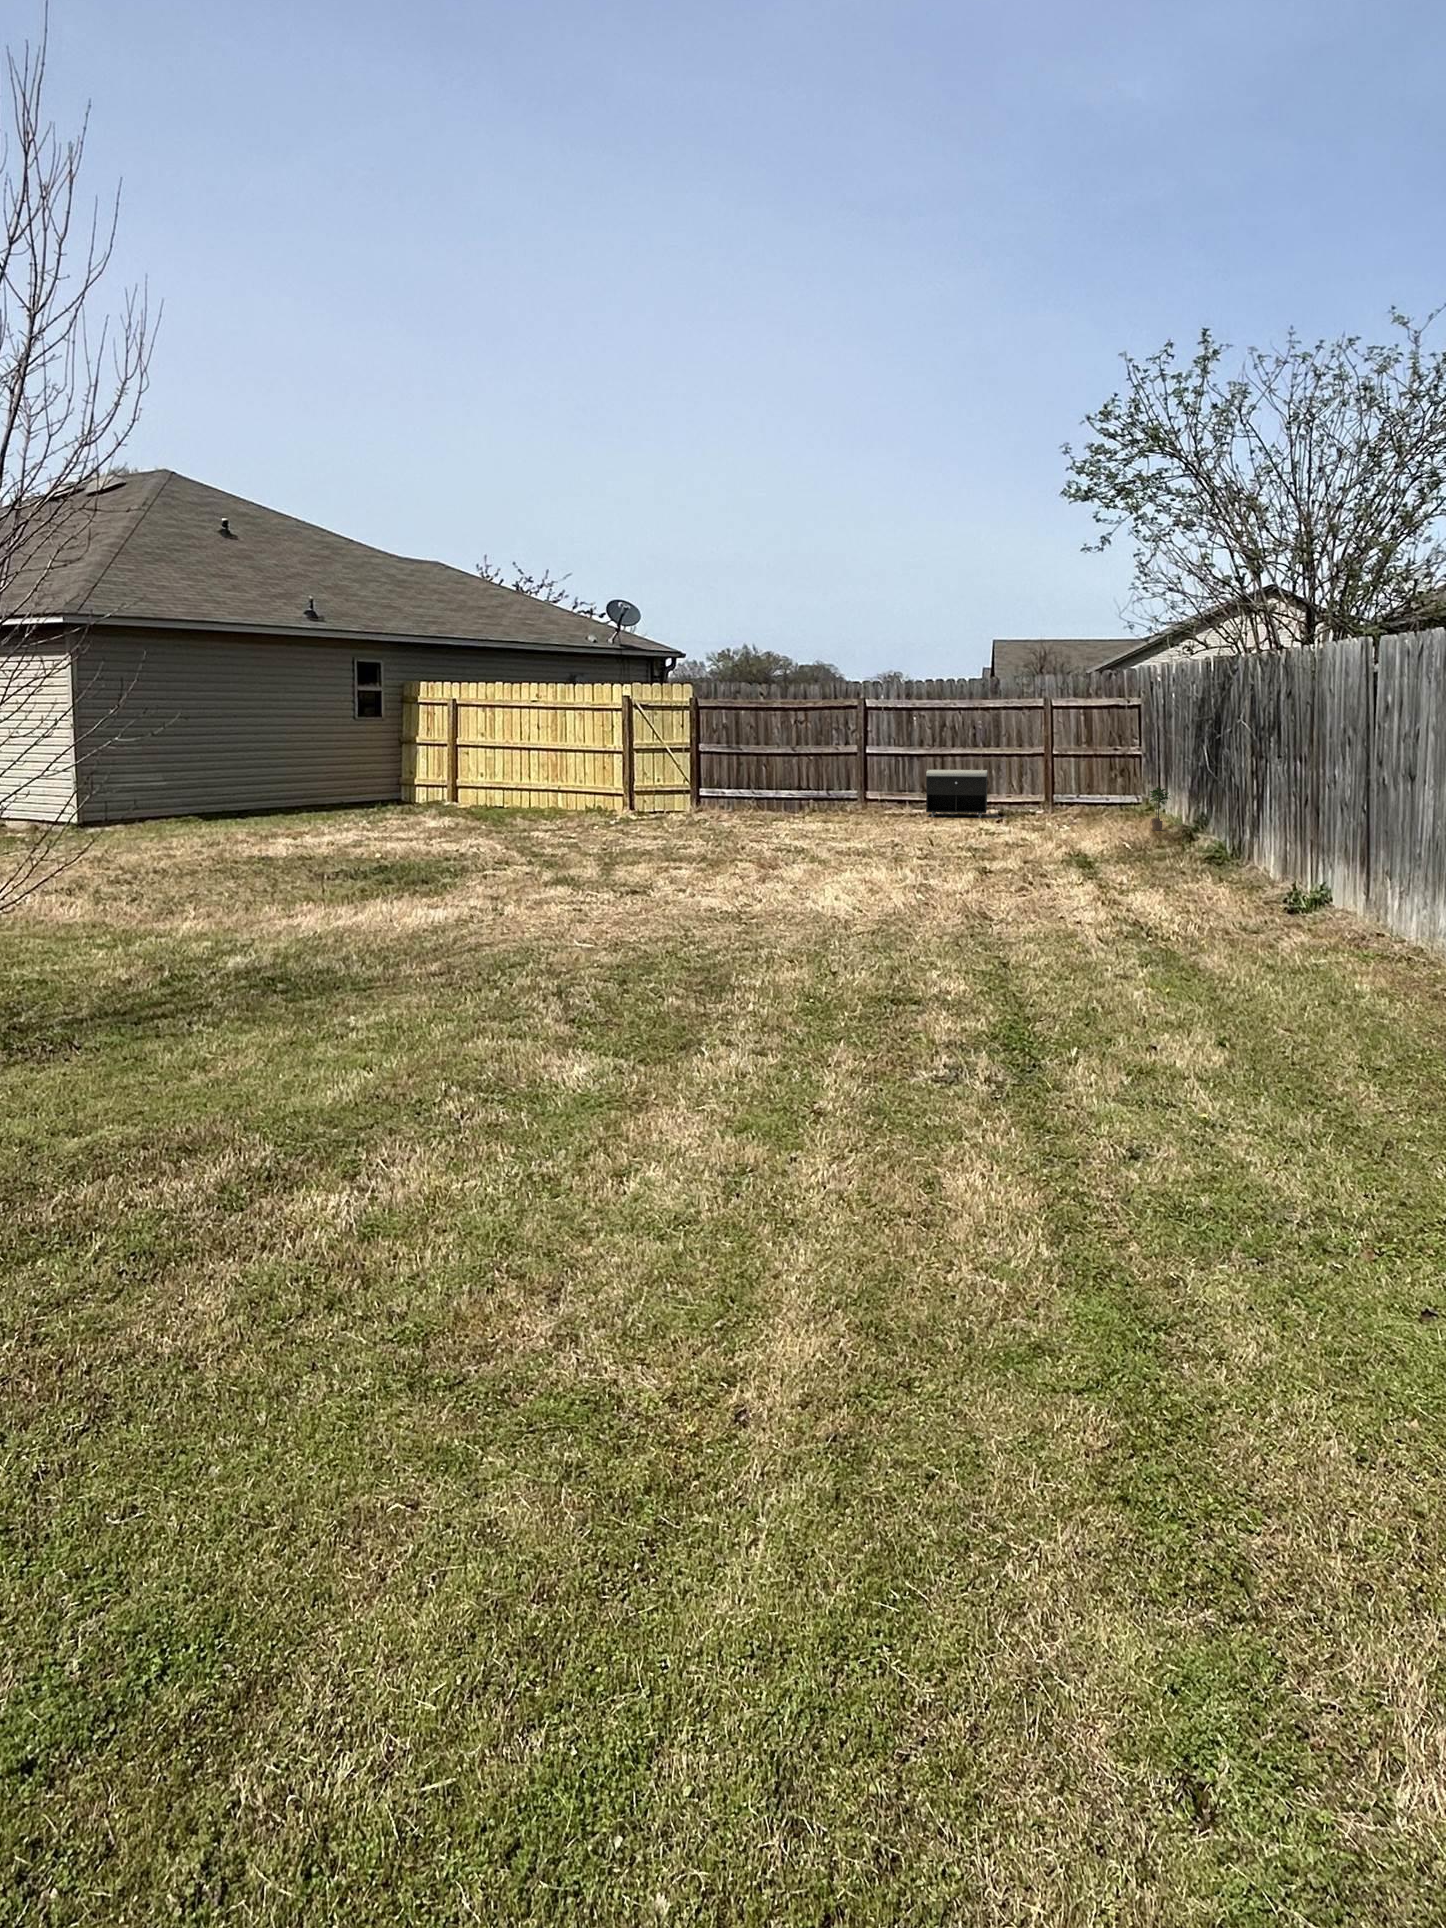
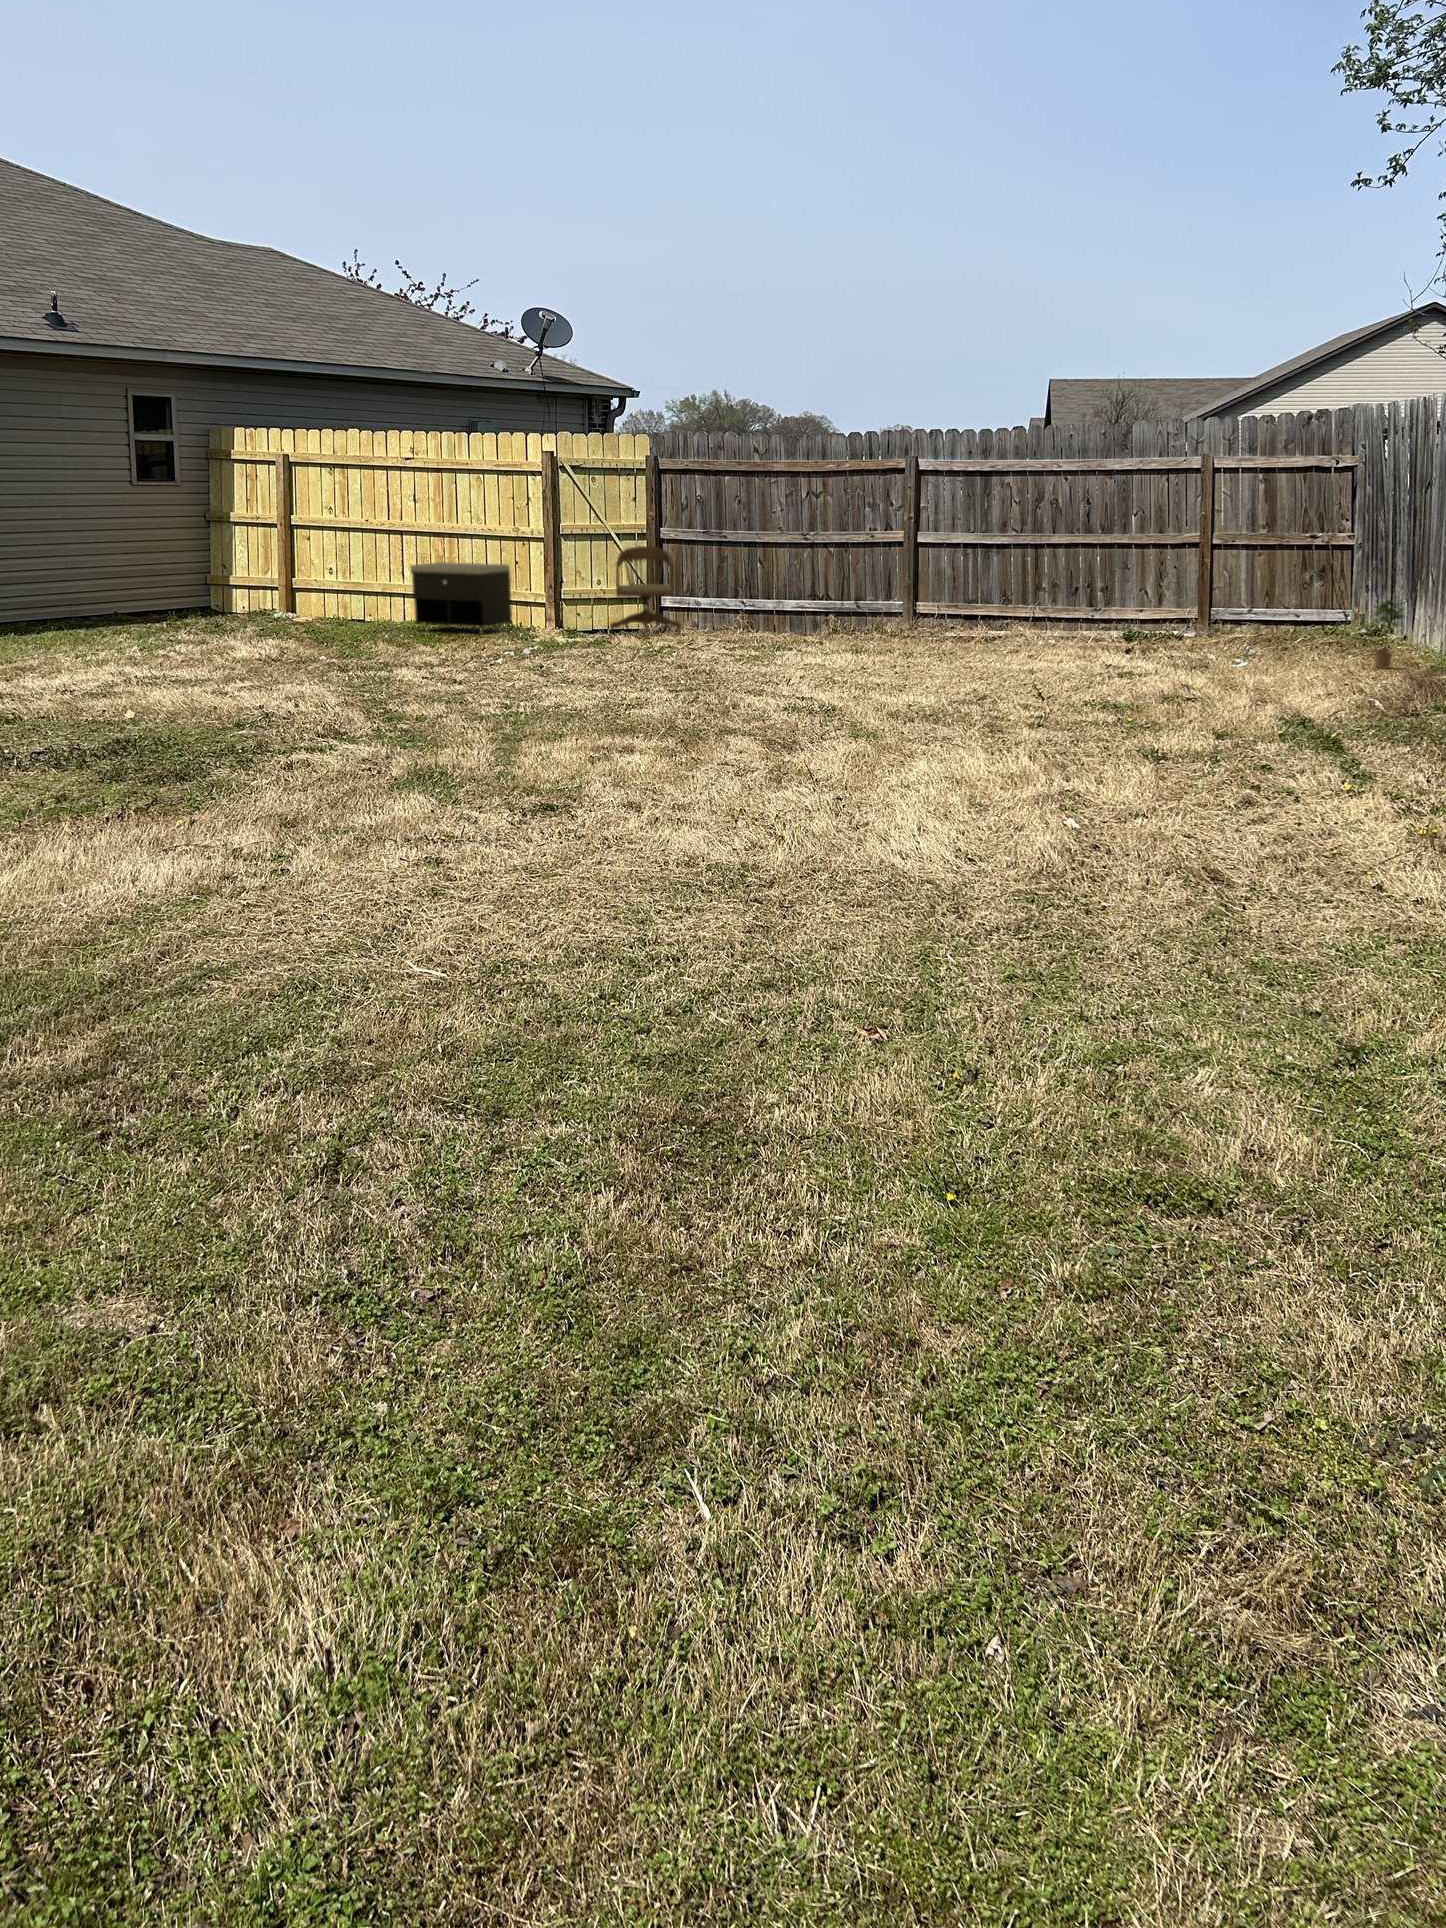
chair: none [665,757,712,815] -> present [610,546,681,636]
storage bench: present [926,770,987,818] -> present [410,562,512,634]

